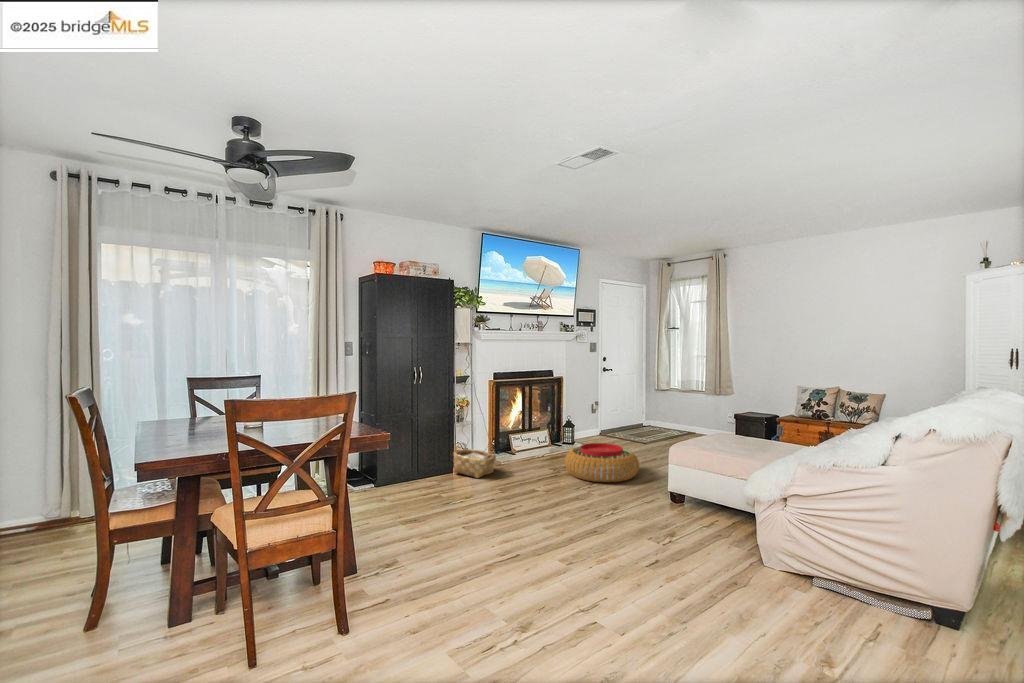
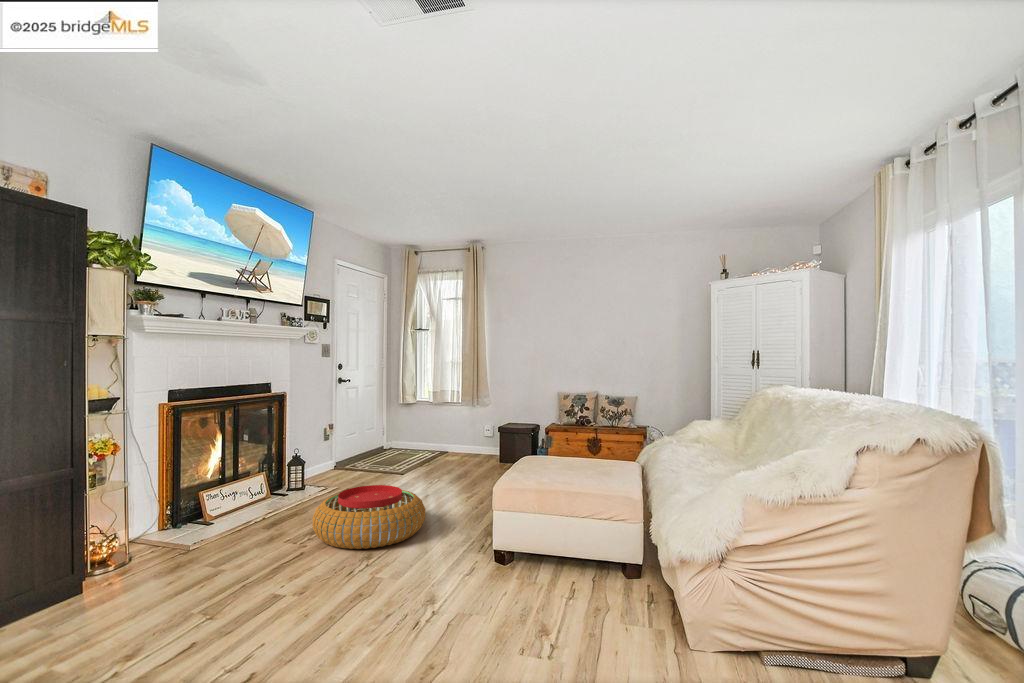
woven basket: present [453,443,496,478] -> none [82,525,184,591]

